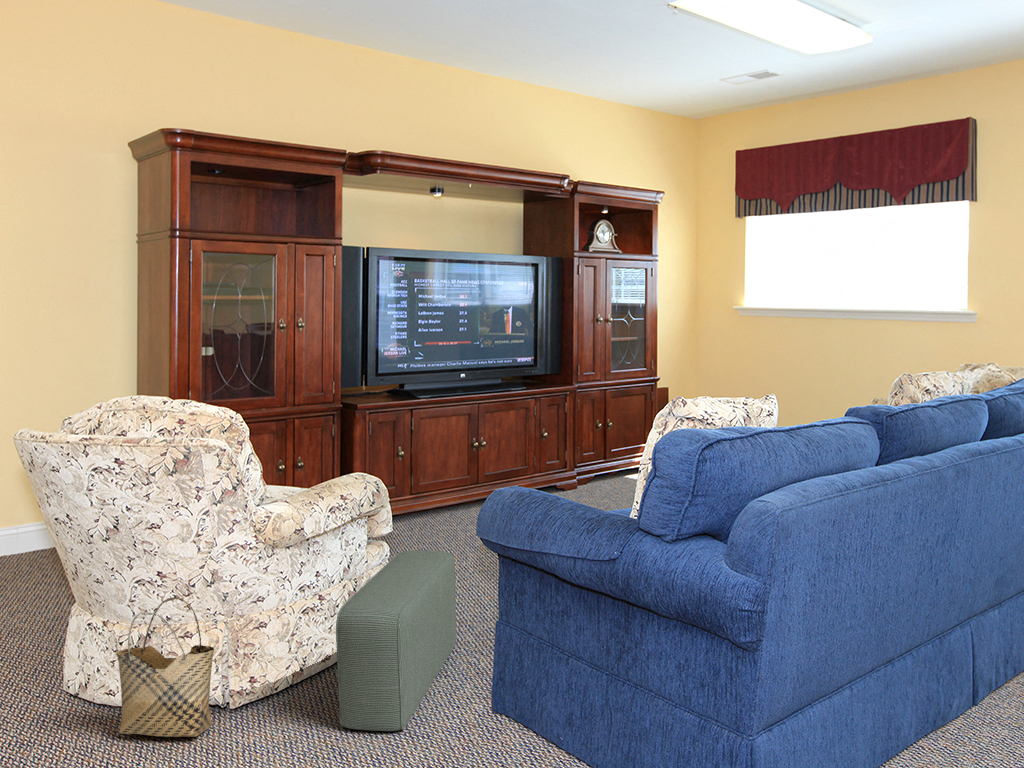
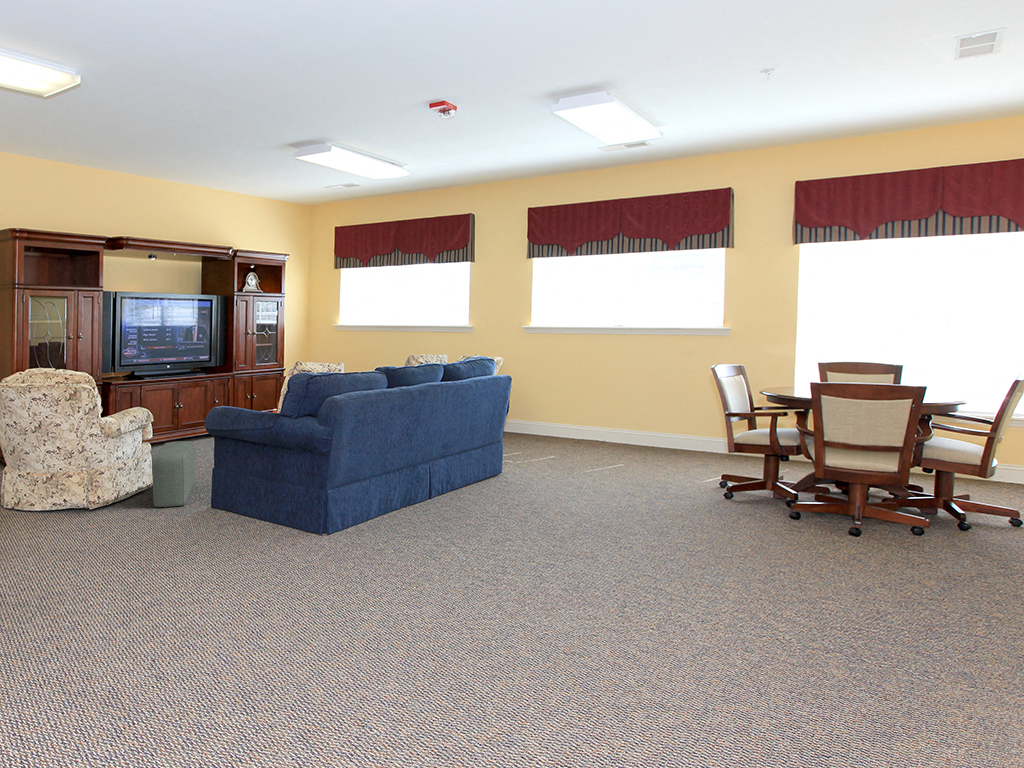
woven basket: present [116,597,214,737] -> none [40,457,91,517]

